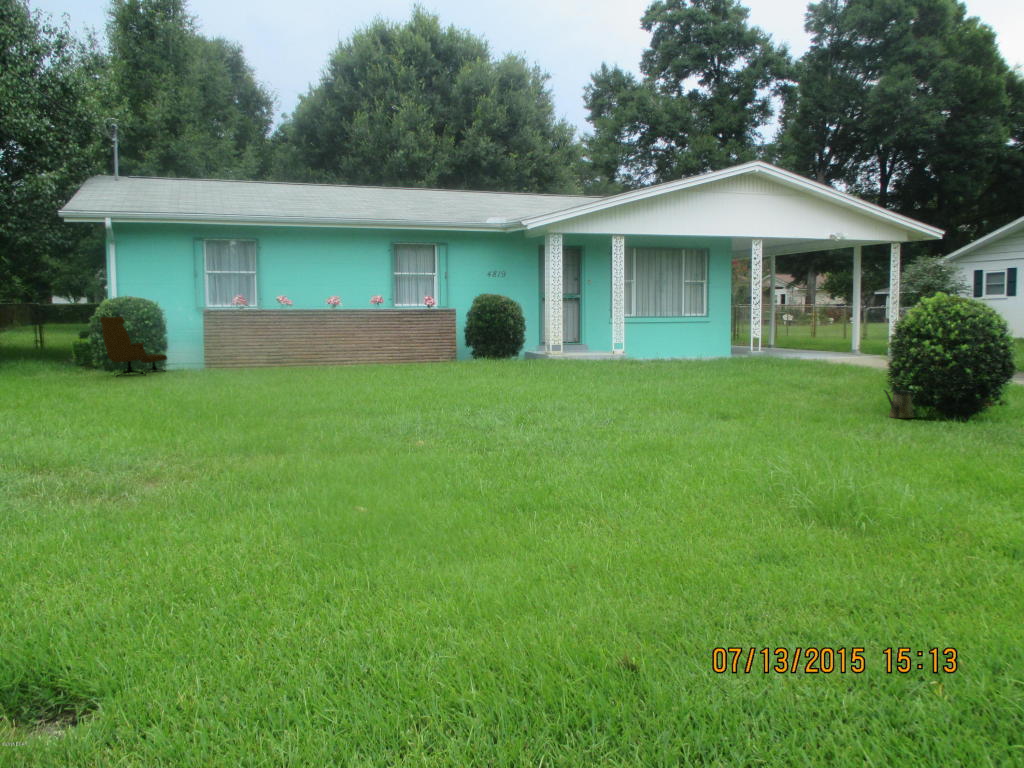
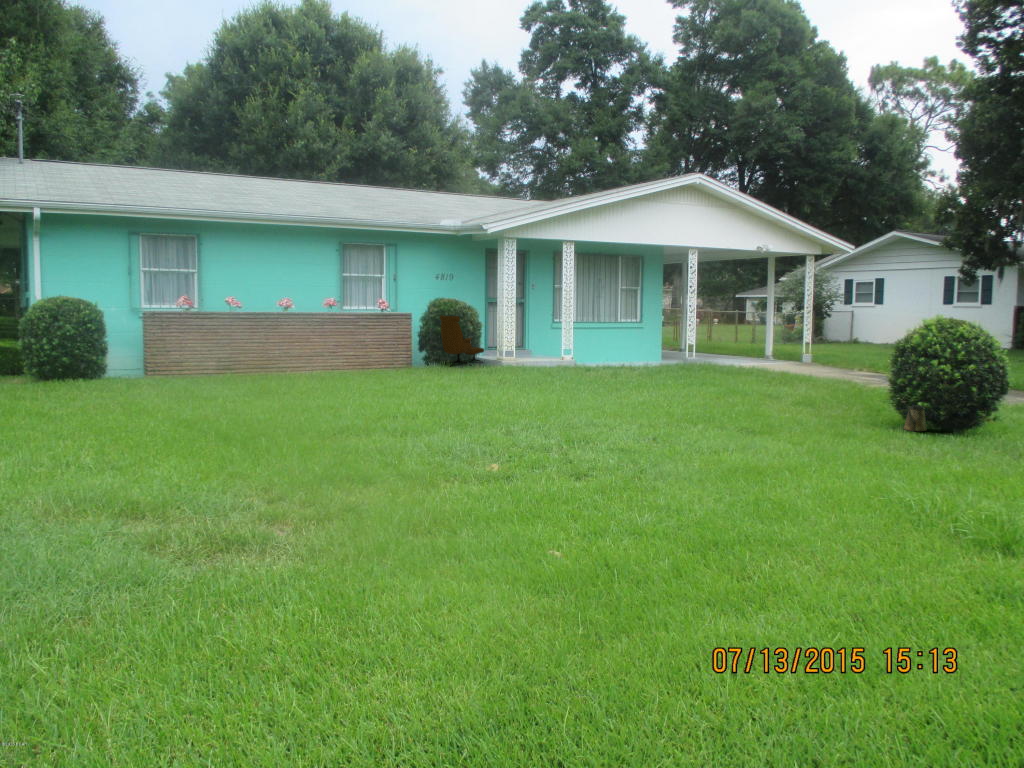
lounge chair: present [100,317,167,377] -> present [440,315,484,366]

